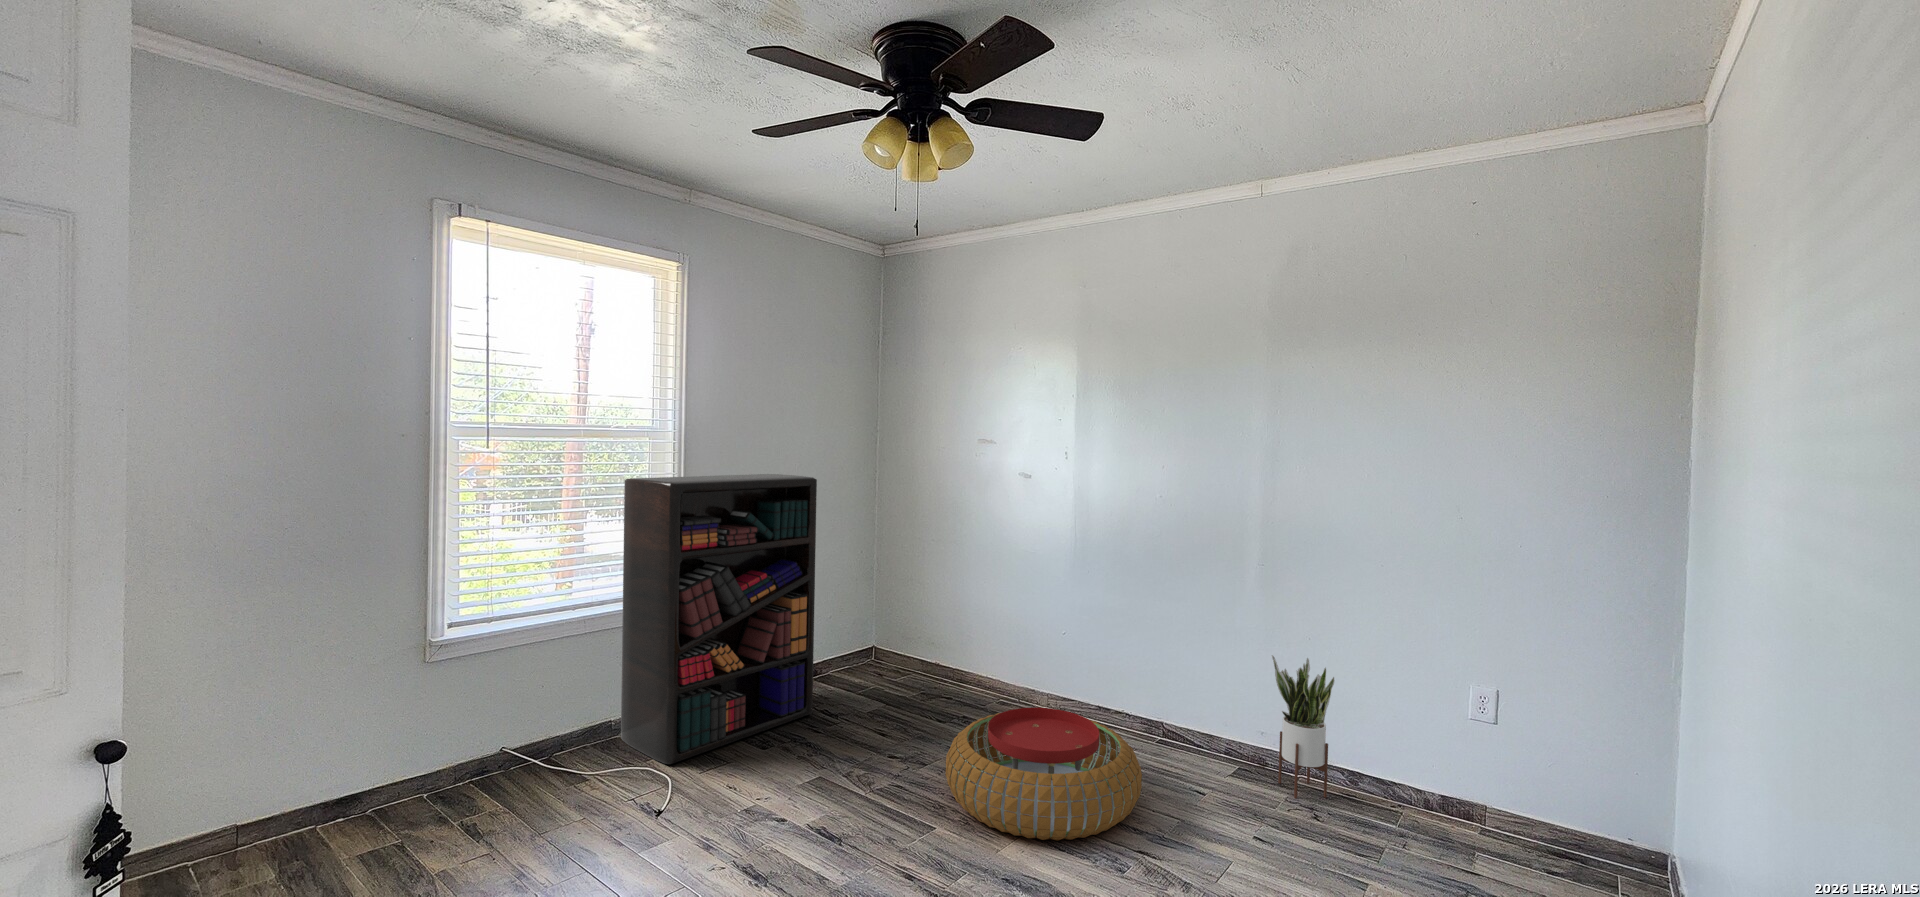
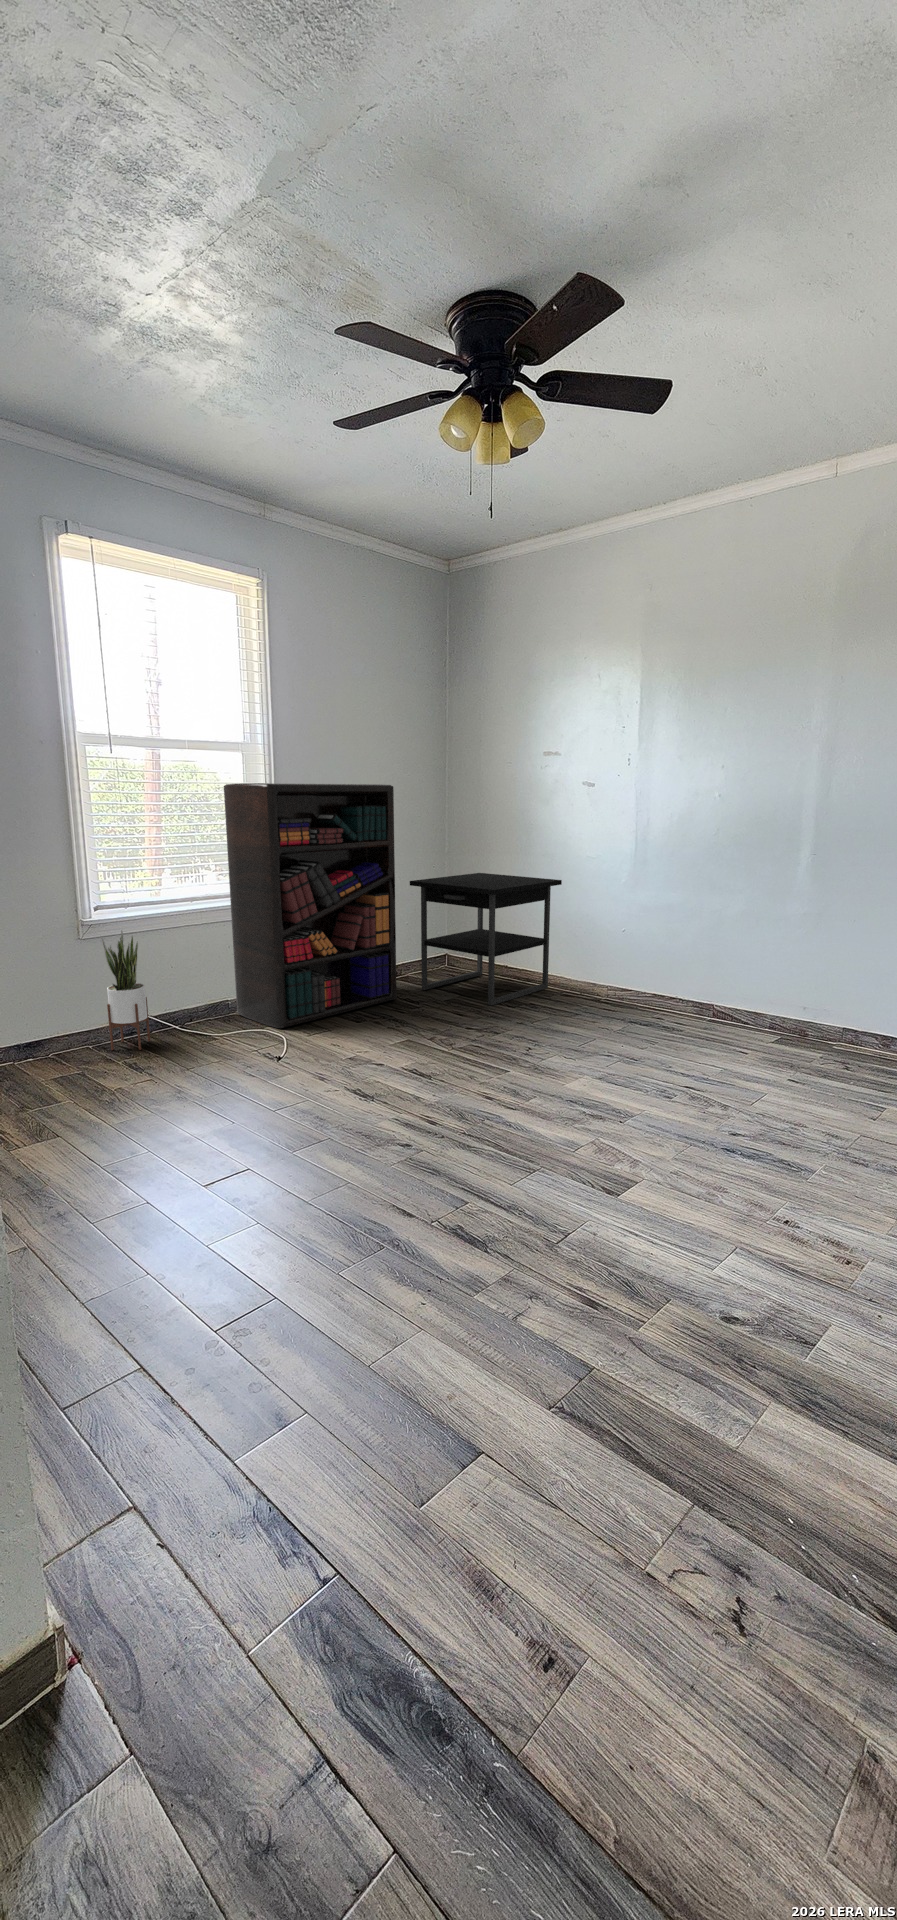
nightstand: none [833,562,996,722] -> present [410,873,562,1005]
potted plant: present [1272,655,1335,798] -> present [101,930,150,1050]
pouf: present [946,708,1142,841] -> none [517,981,690,1076]

